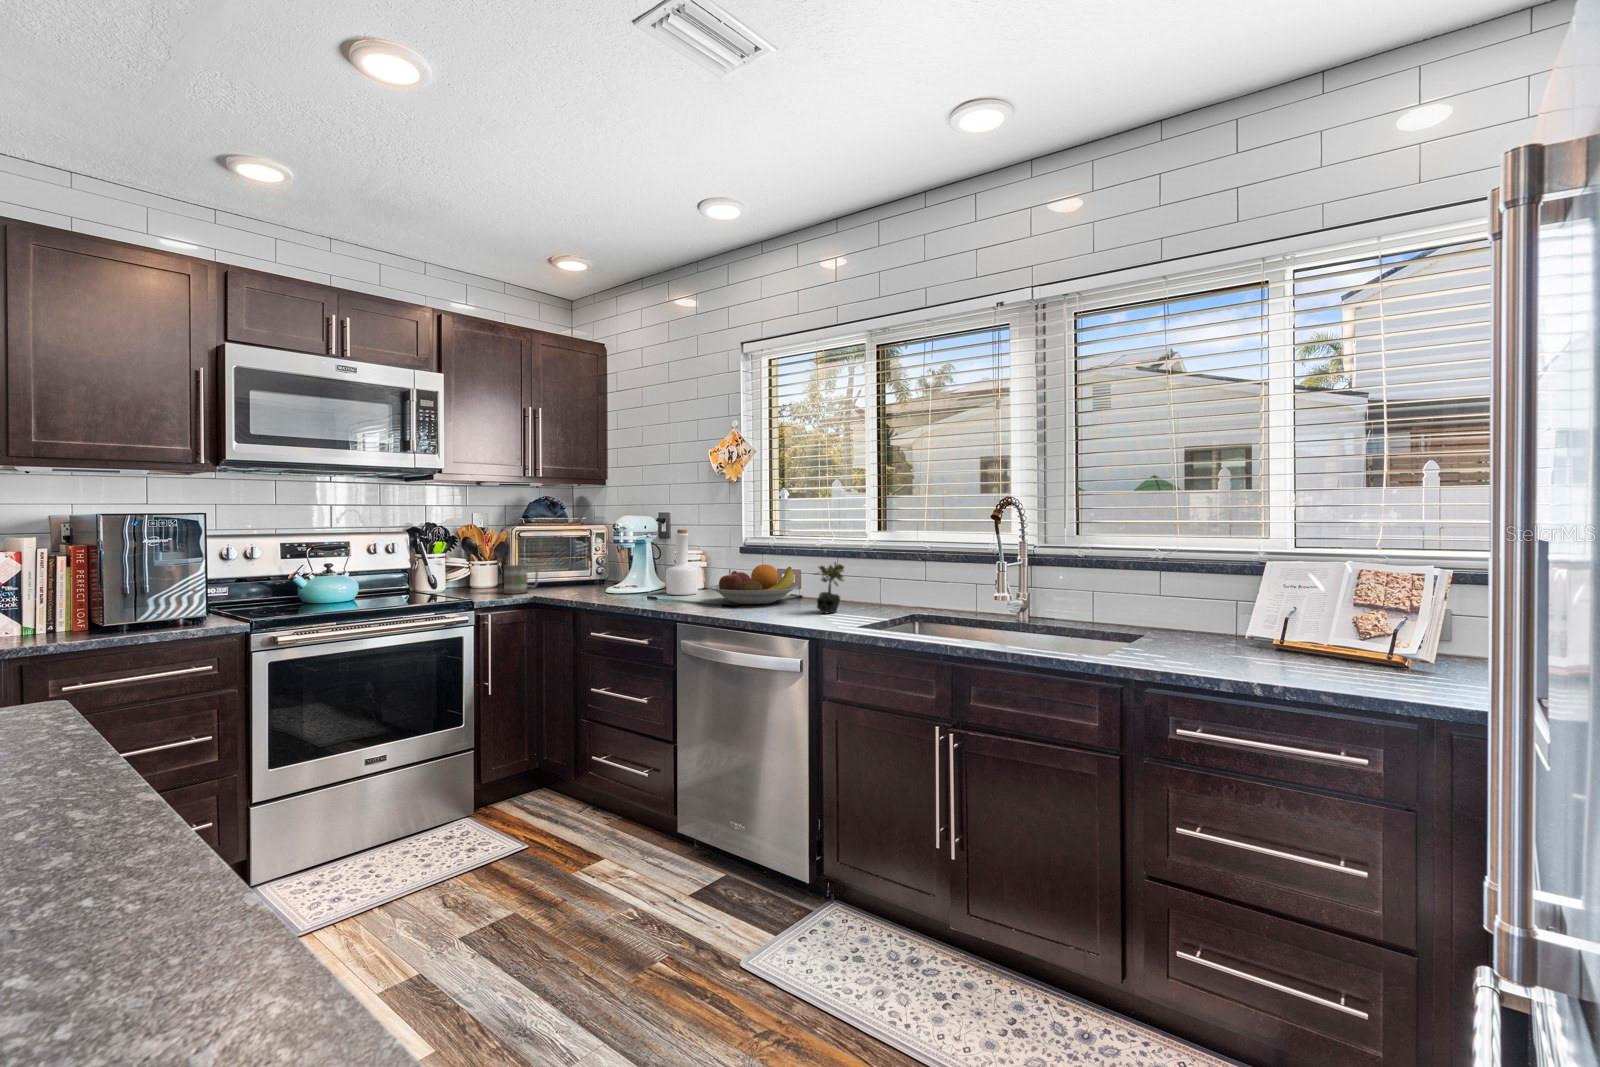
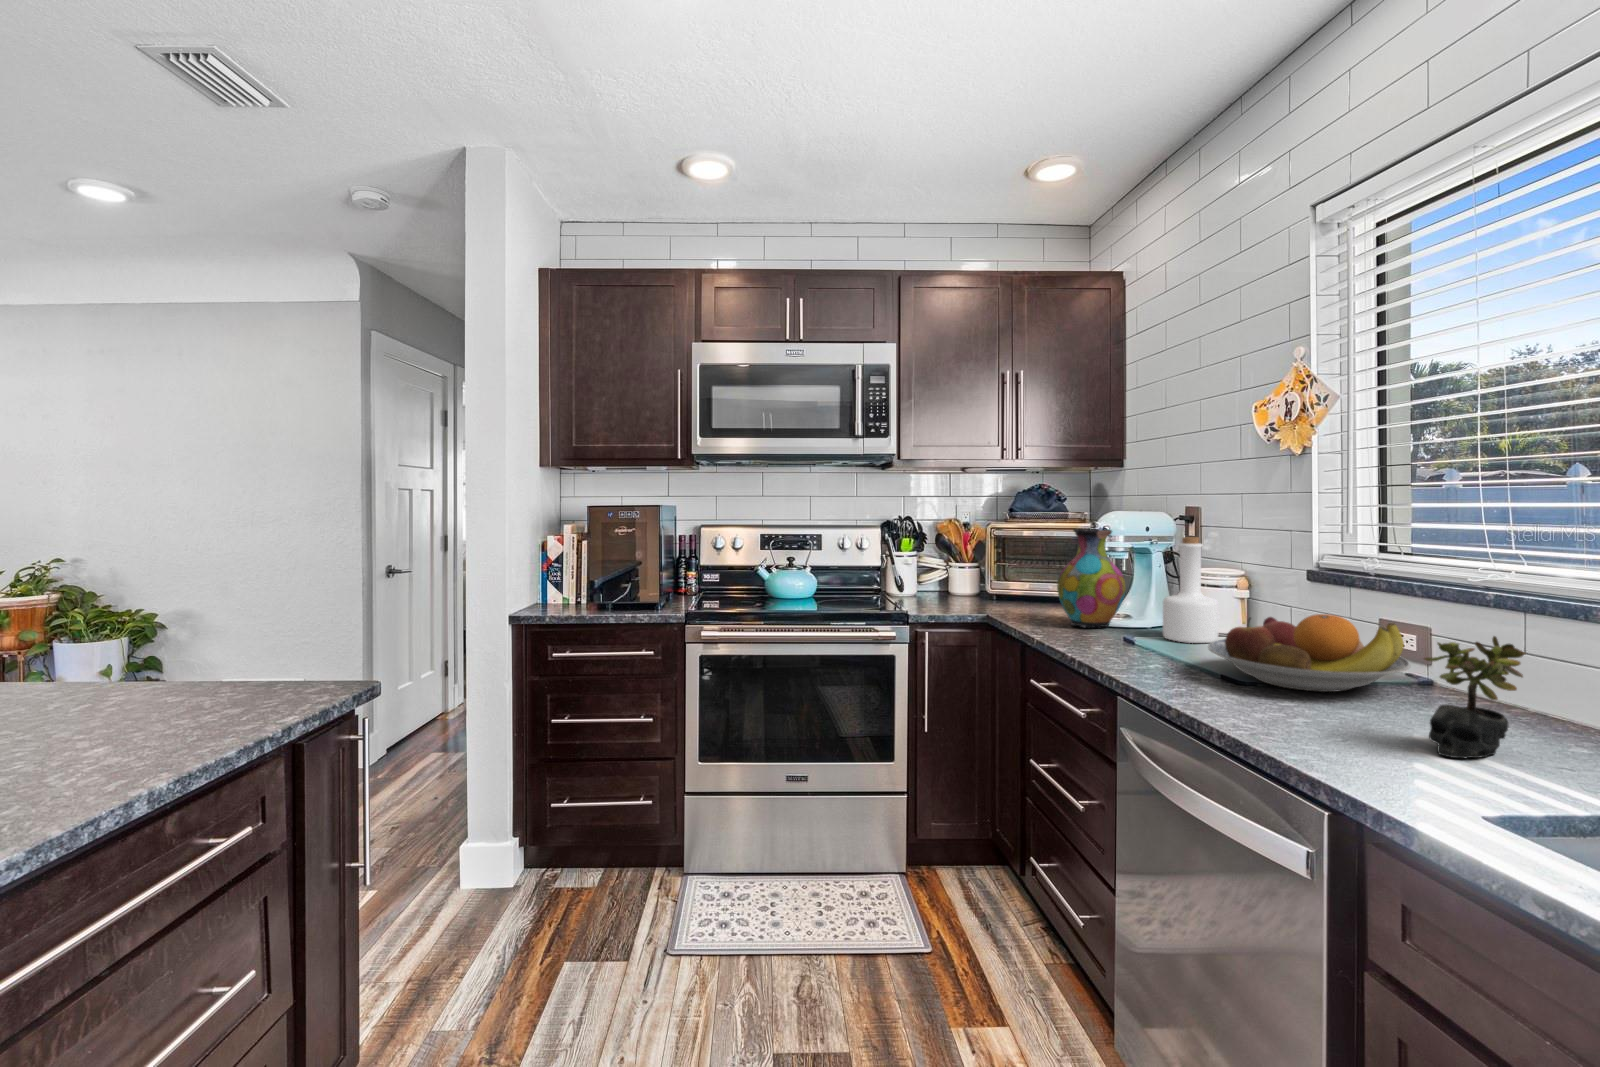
vase: none [594,525,639,594] -> present [1057,529,1125,628]
mug: present [504,565,538,594] -> none [958,575,1003,612]

